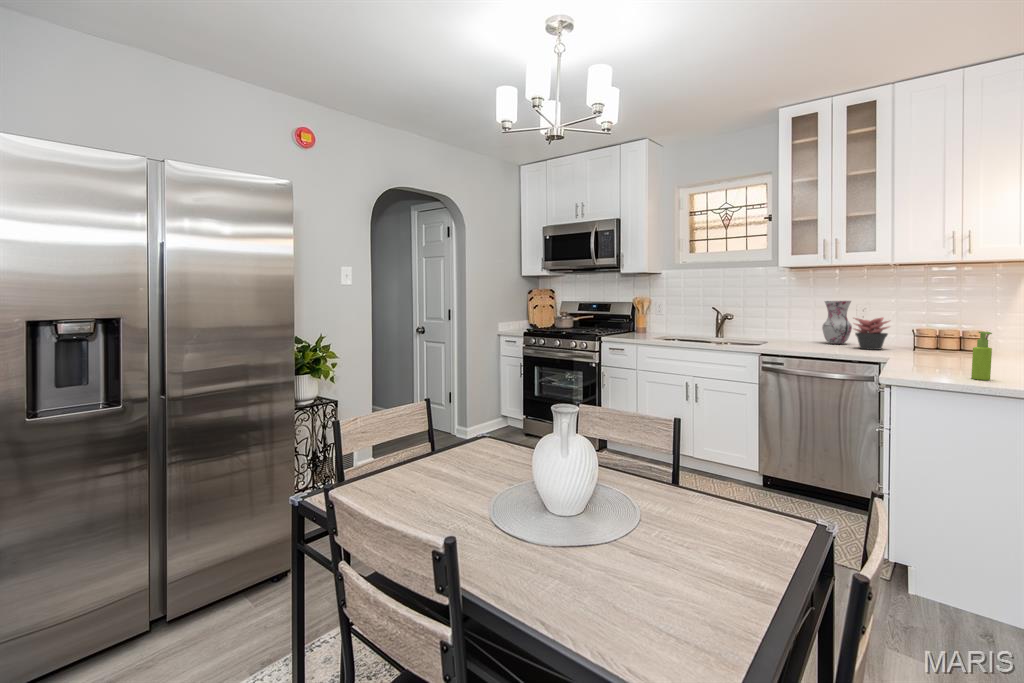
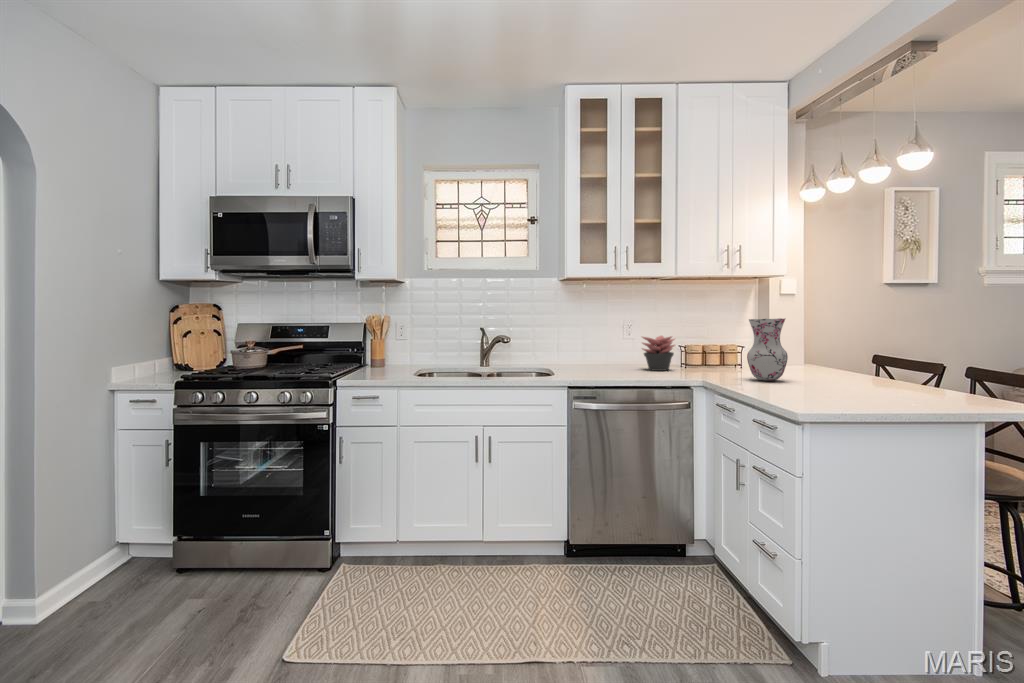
vase: present [822,301,852,344] -> present [747,318,788,381]
soap dispenser: present [971,332,992,380] -> none [862,345,884,398]

